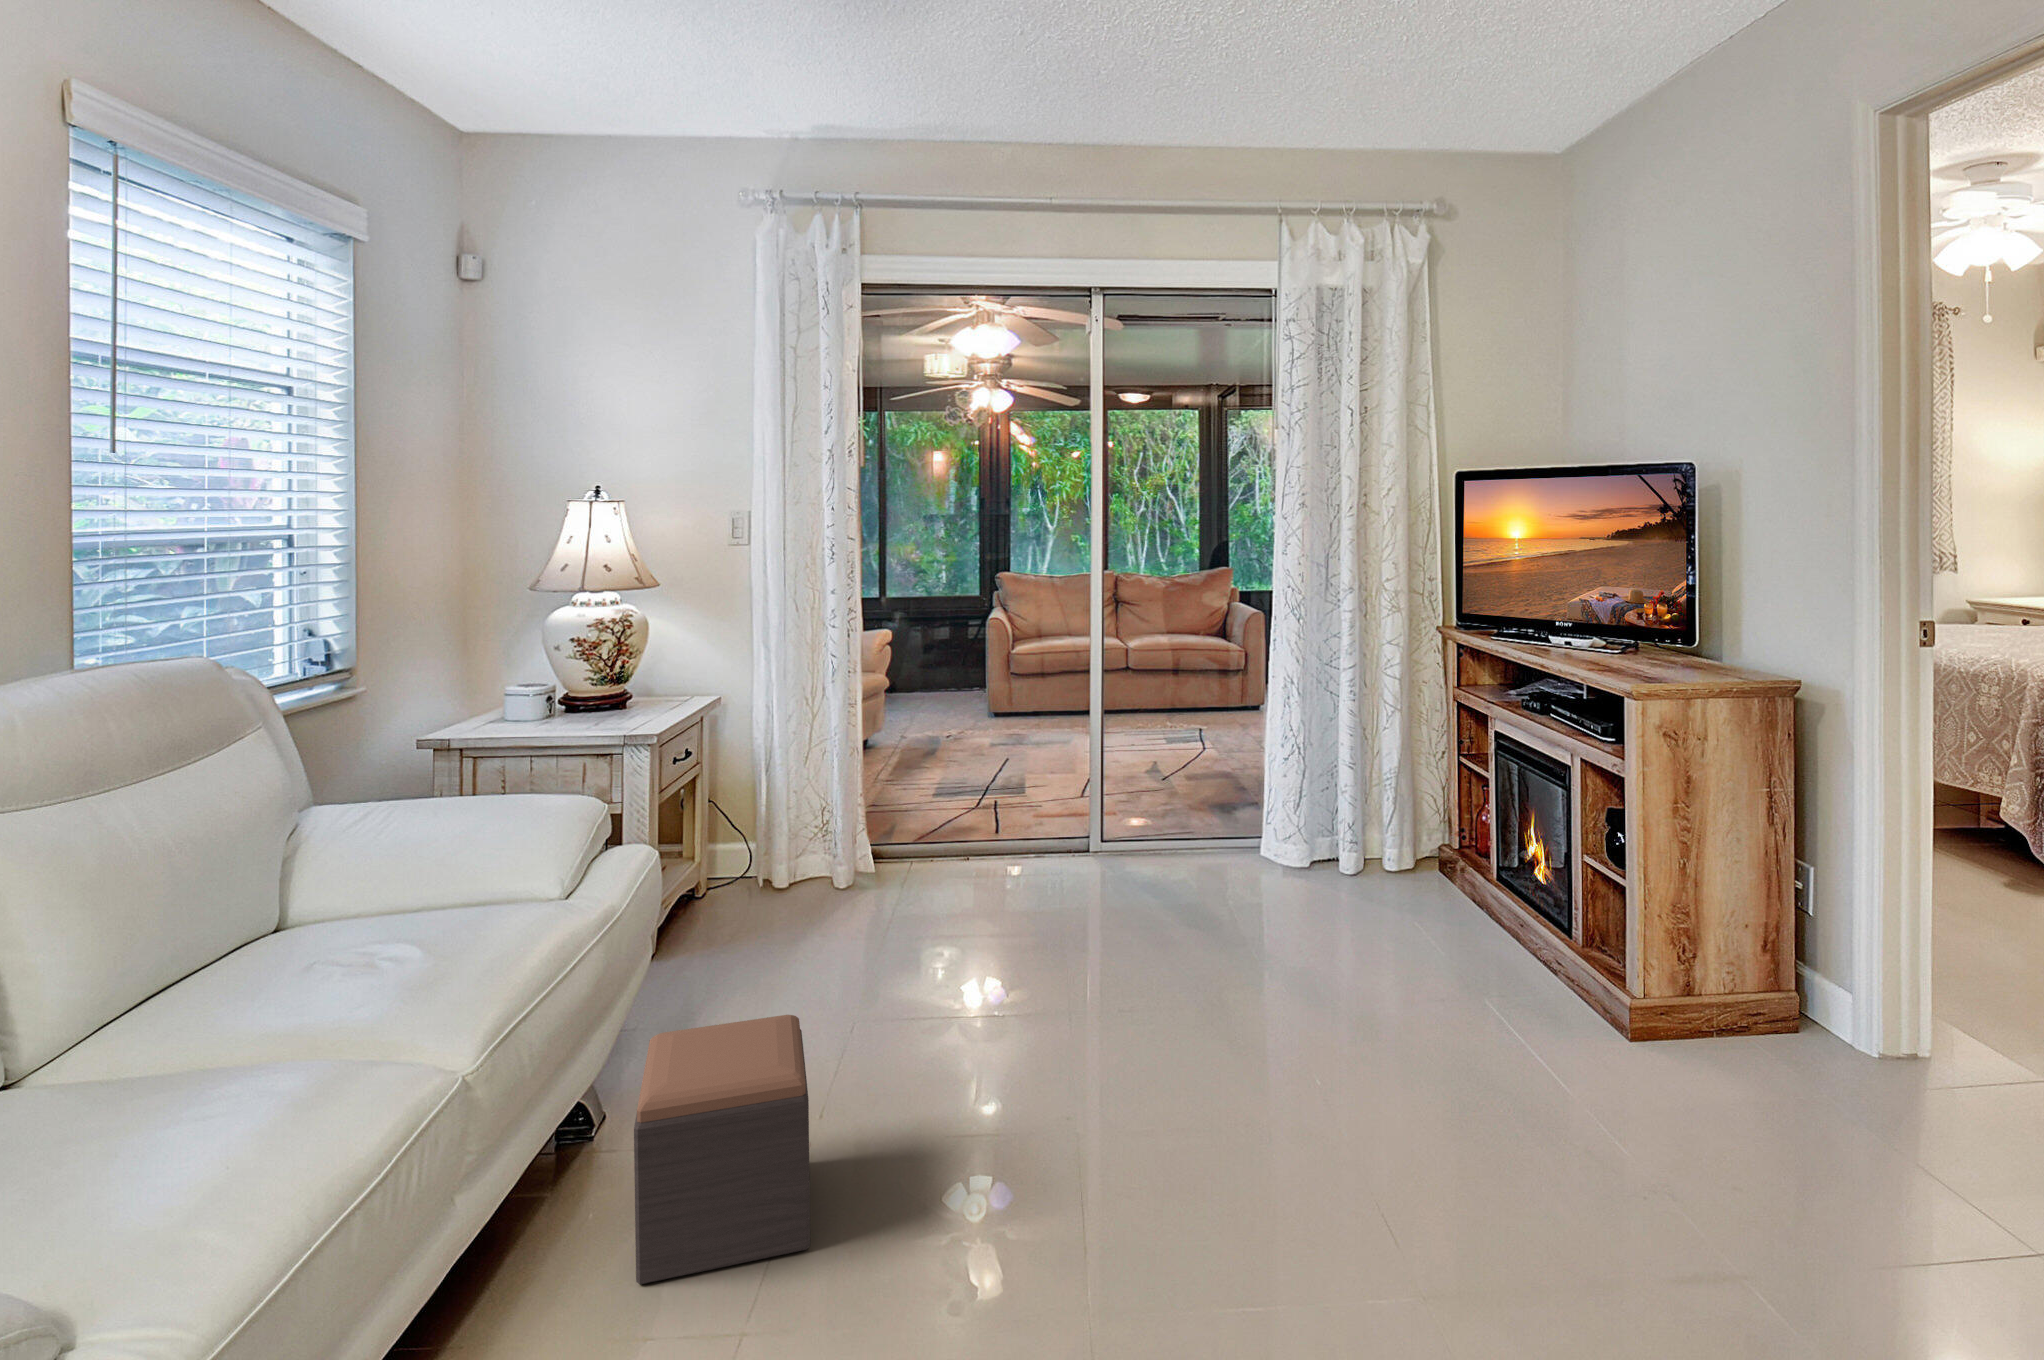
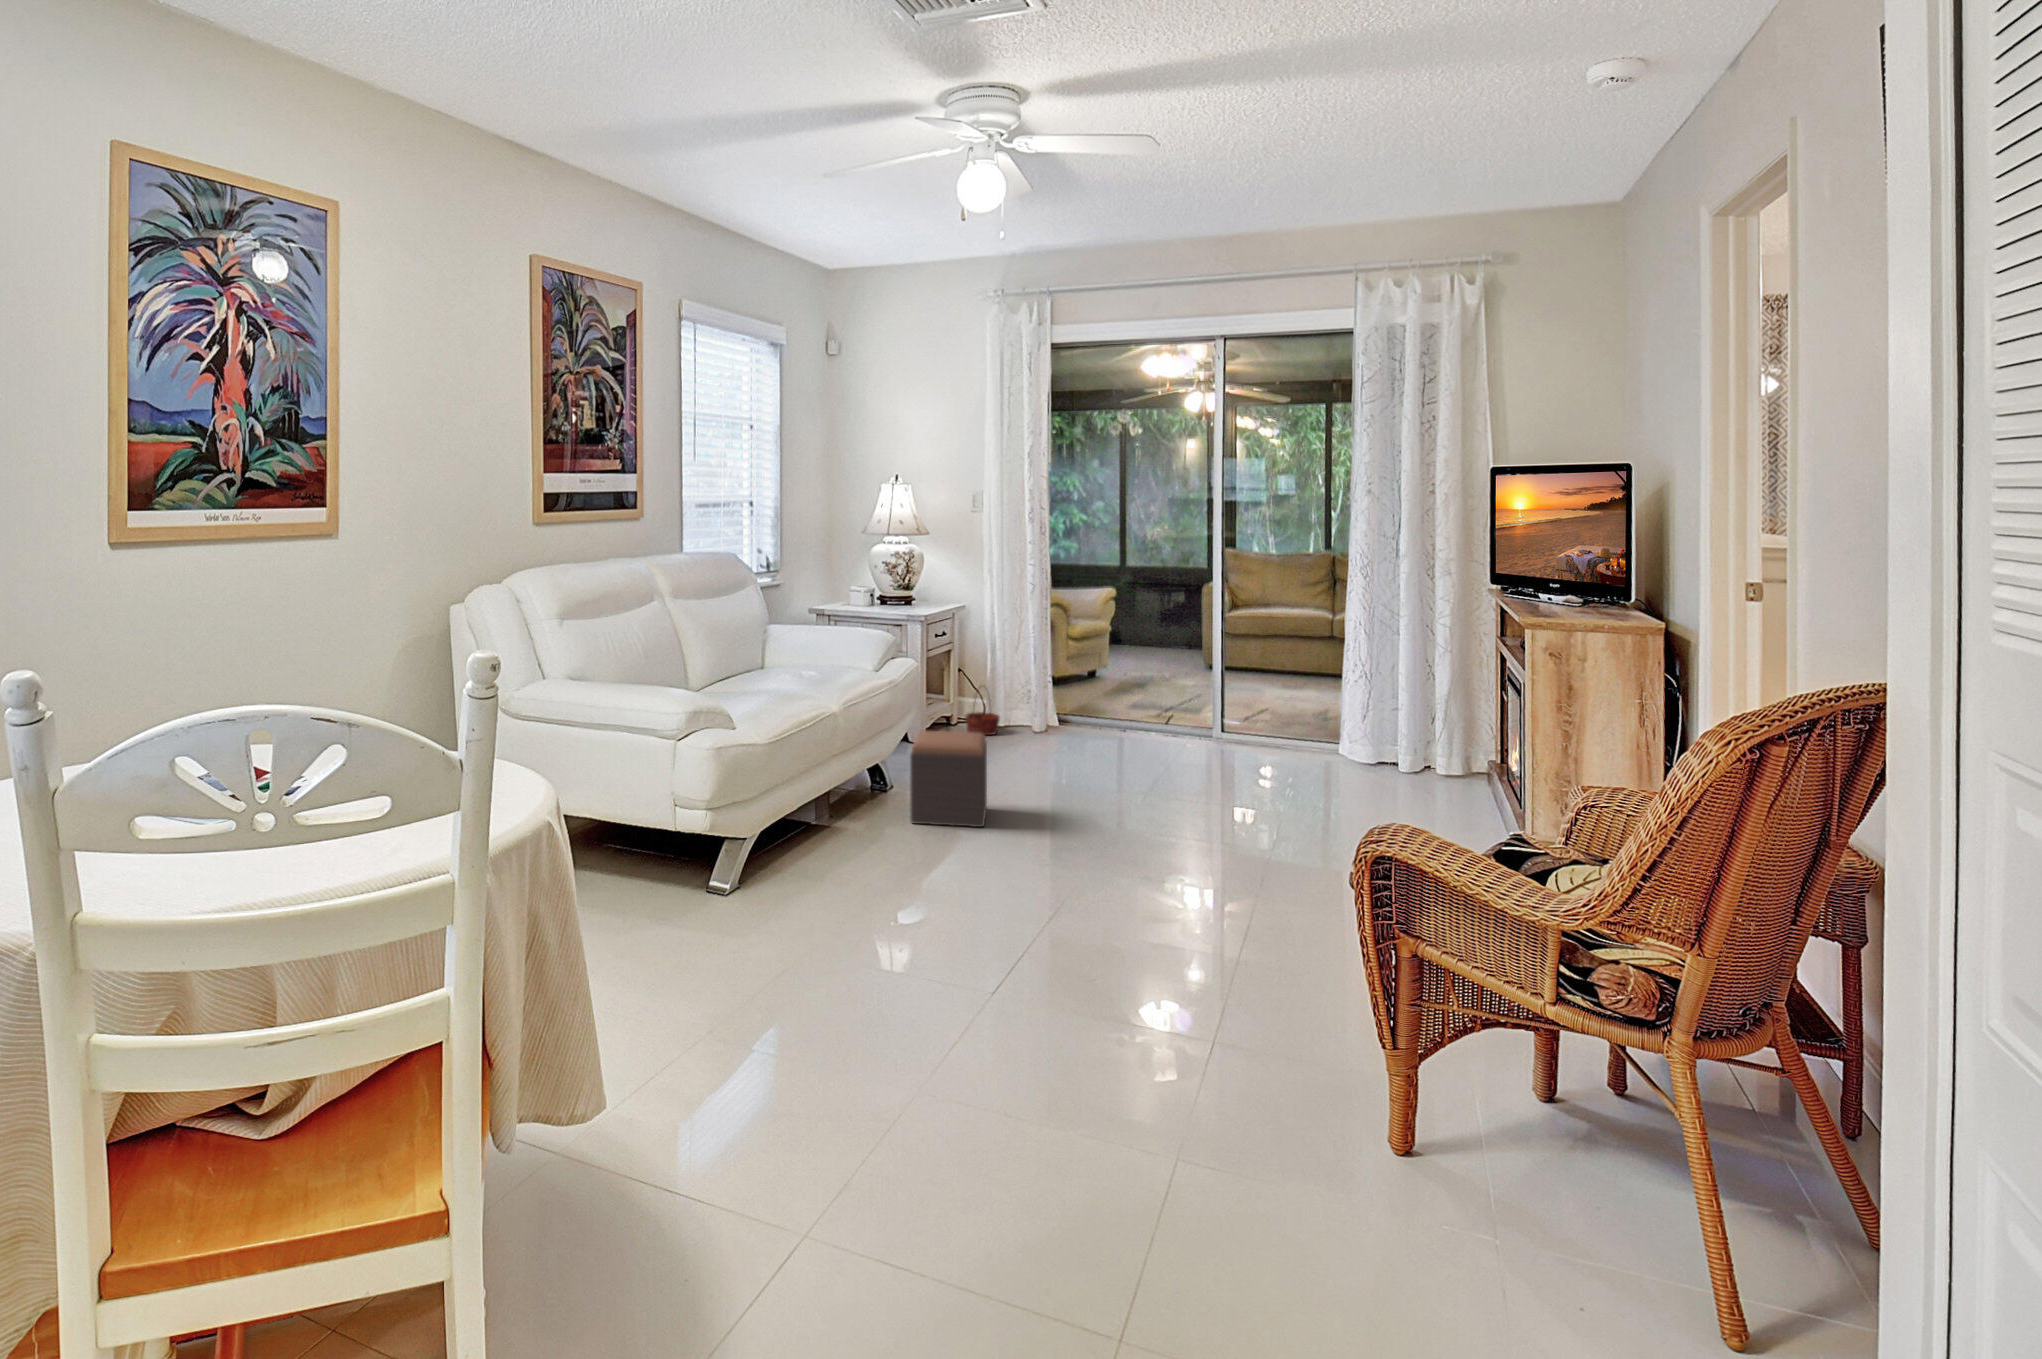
basket: none [726,831,788,918] -> present [965,712,999,735]

